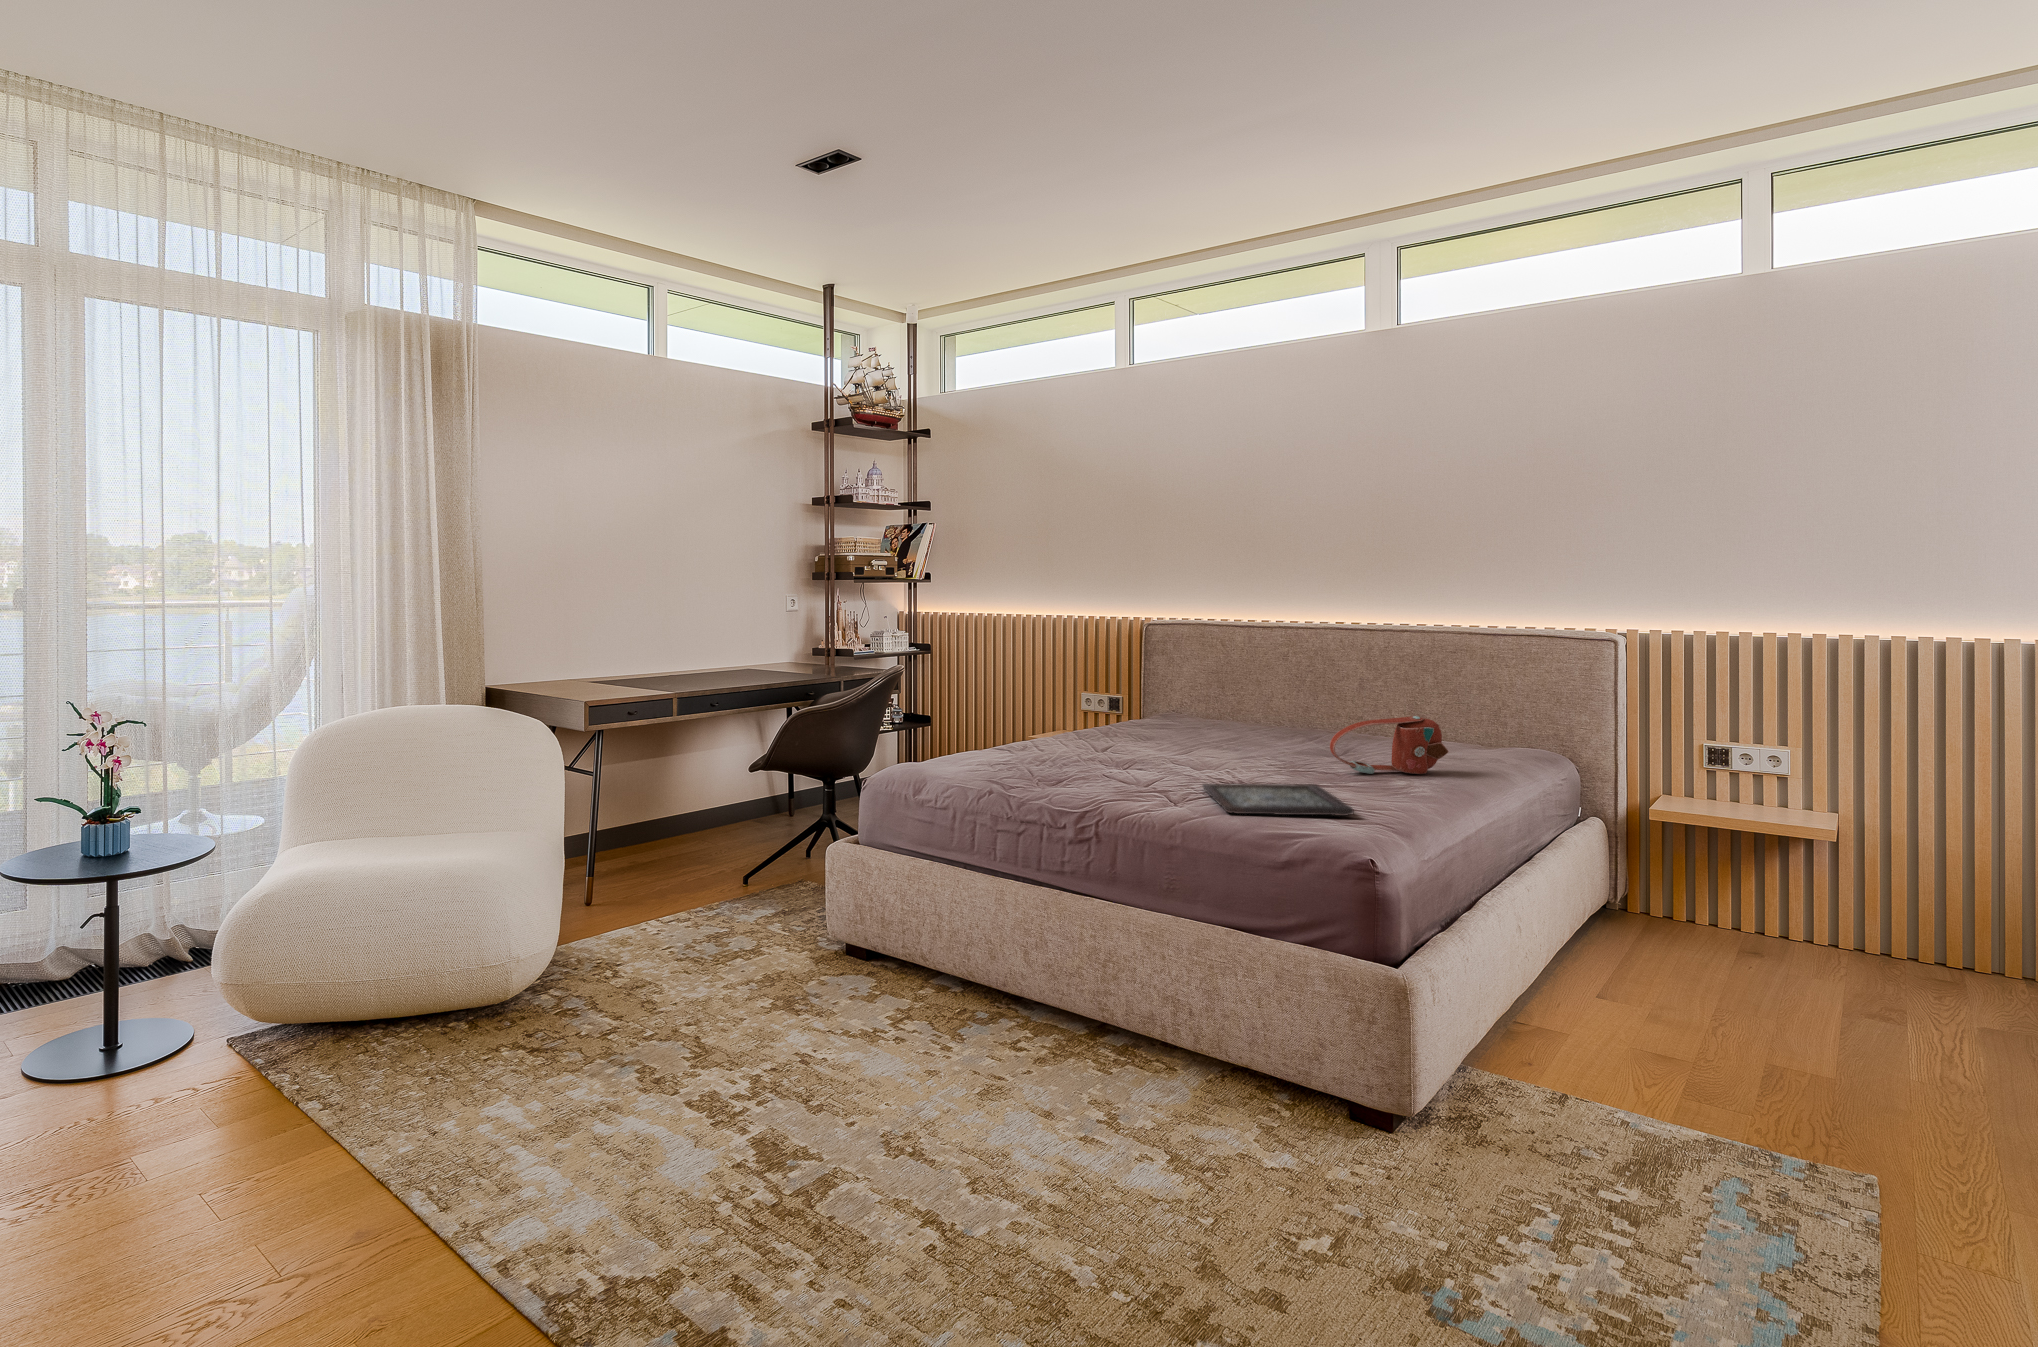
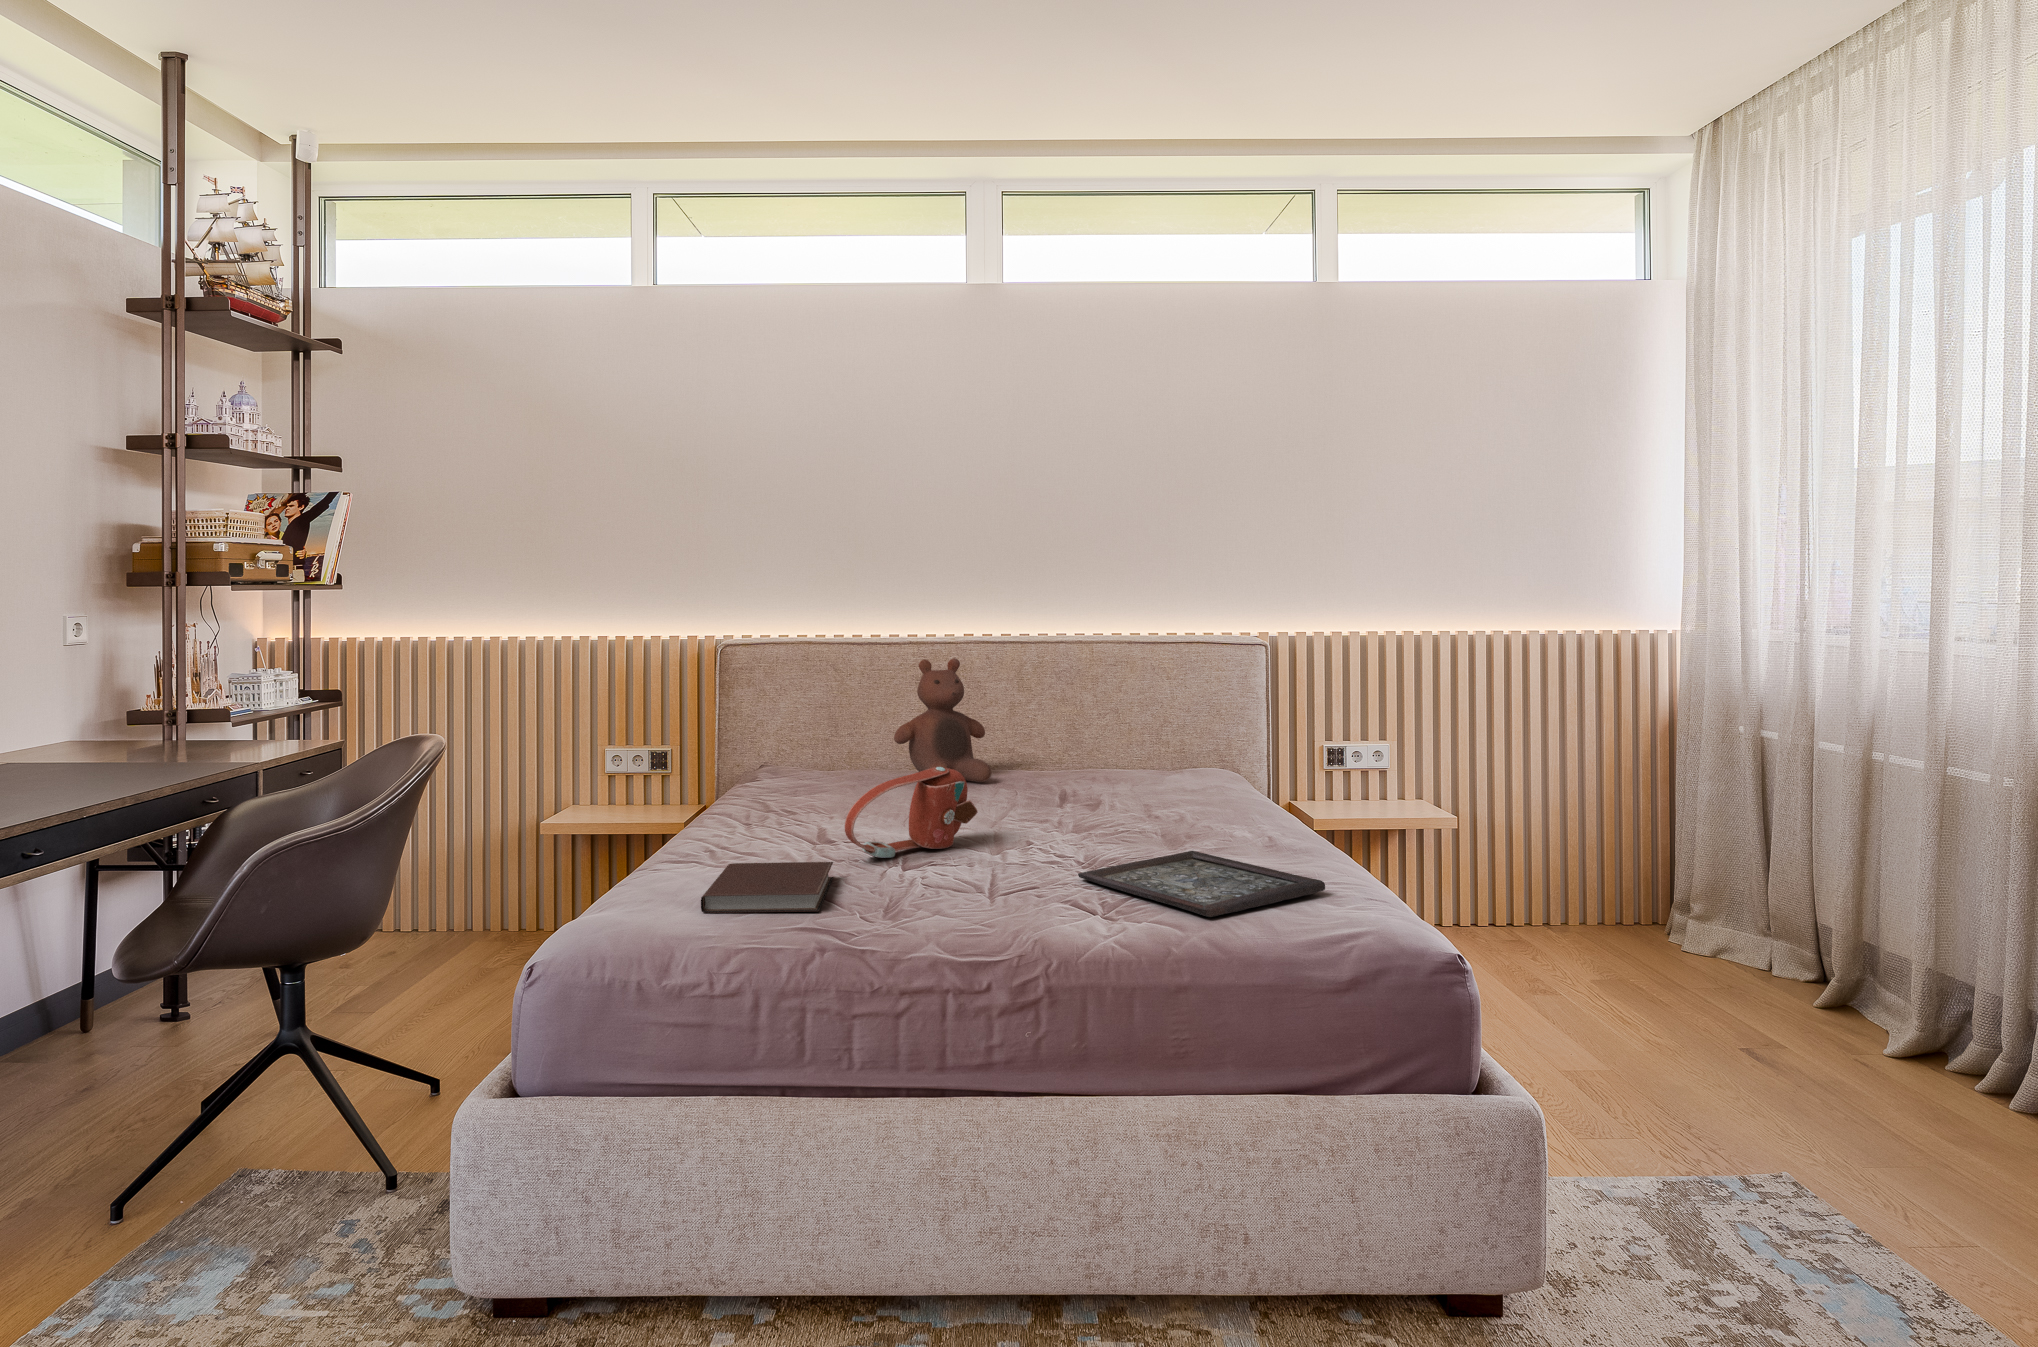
stuffed bear: none [1233,640,1315,737] -> present [894,658,991,782]
handbag: present [1330,716,1449,774] -> present [844,767,978,858]
notebook: none [957,751,1058,777] -> present [701,862,833,913]

